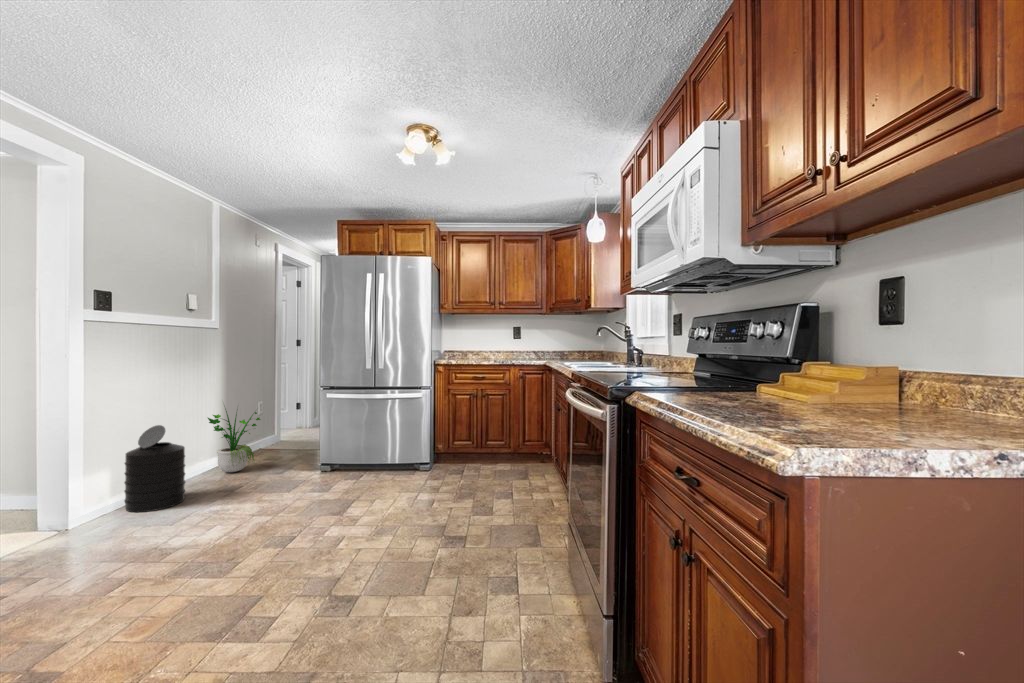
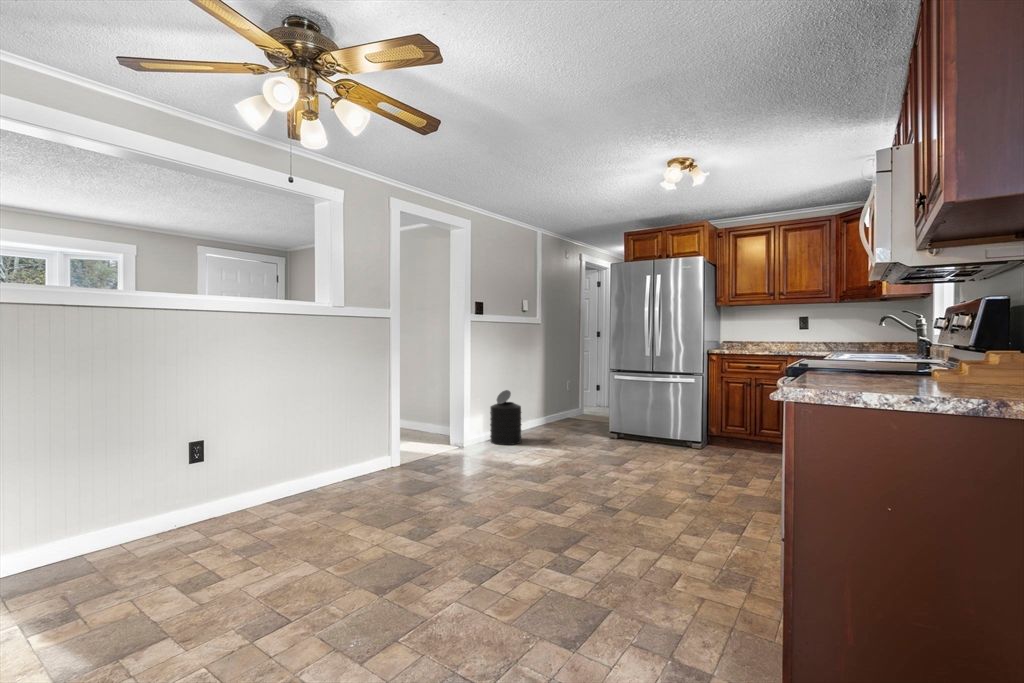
potted plant: present [208,409,260,472] -> none [533,375,568,430]

